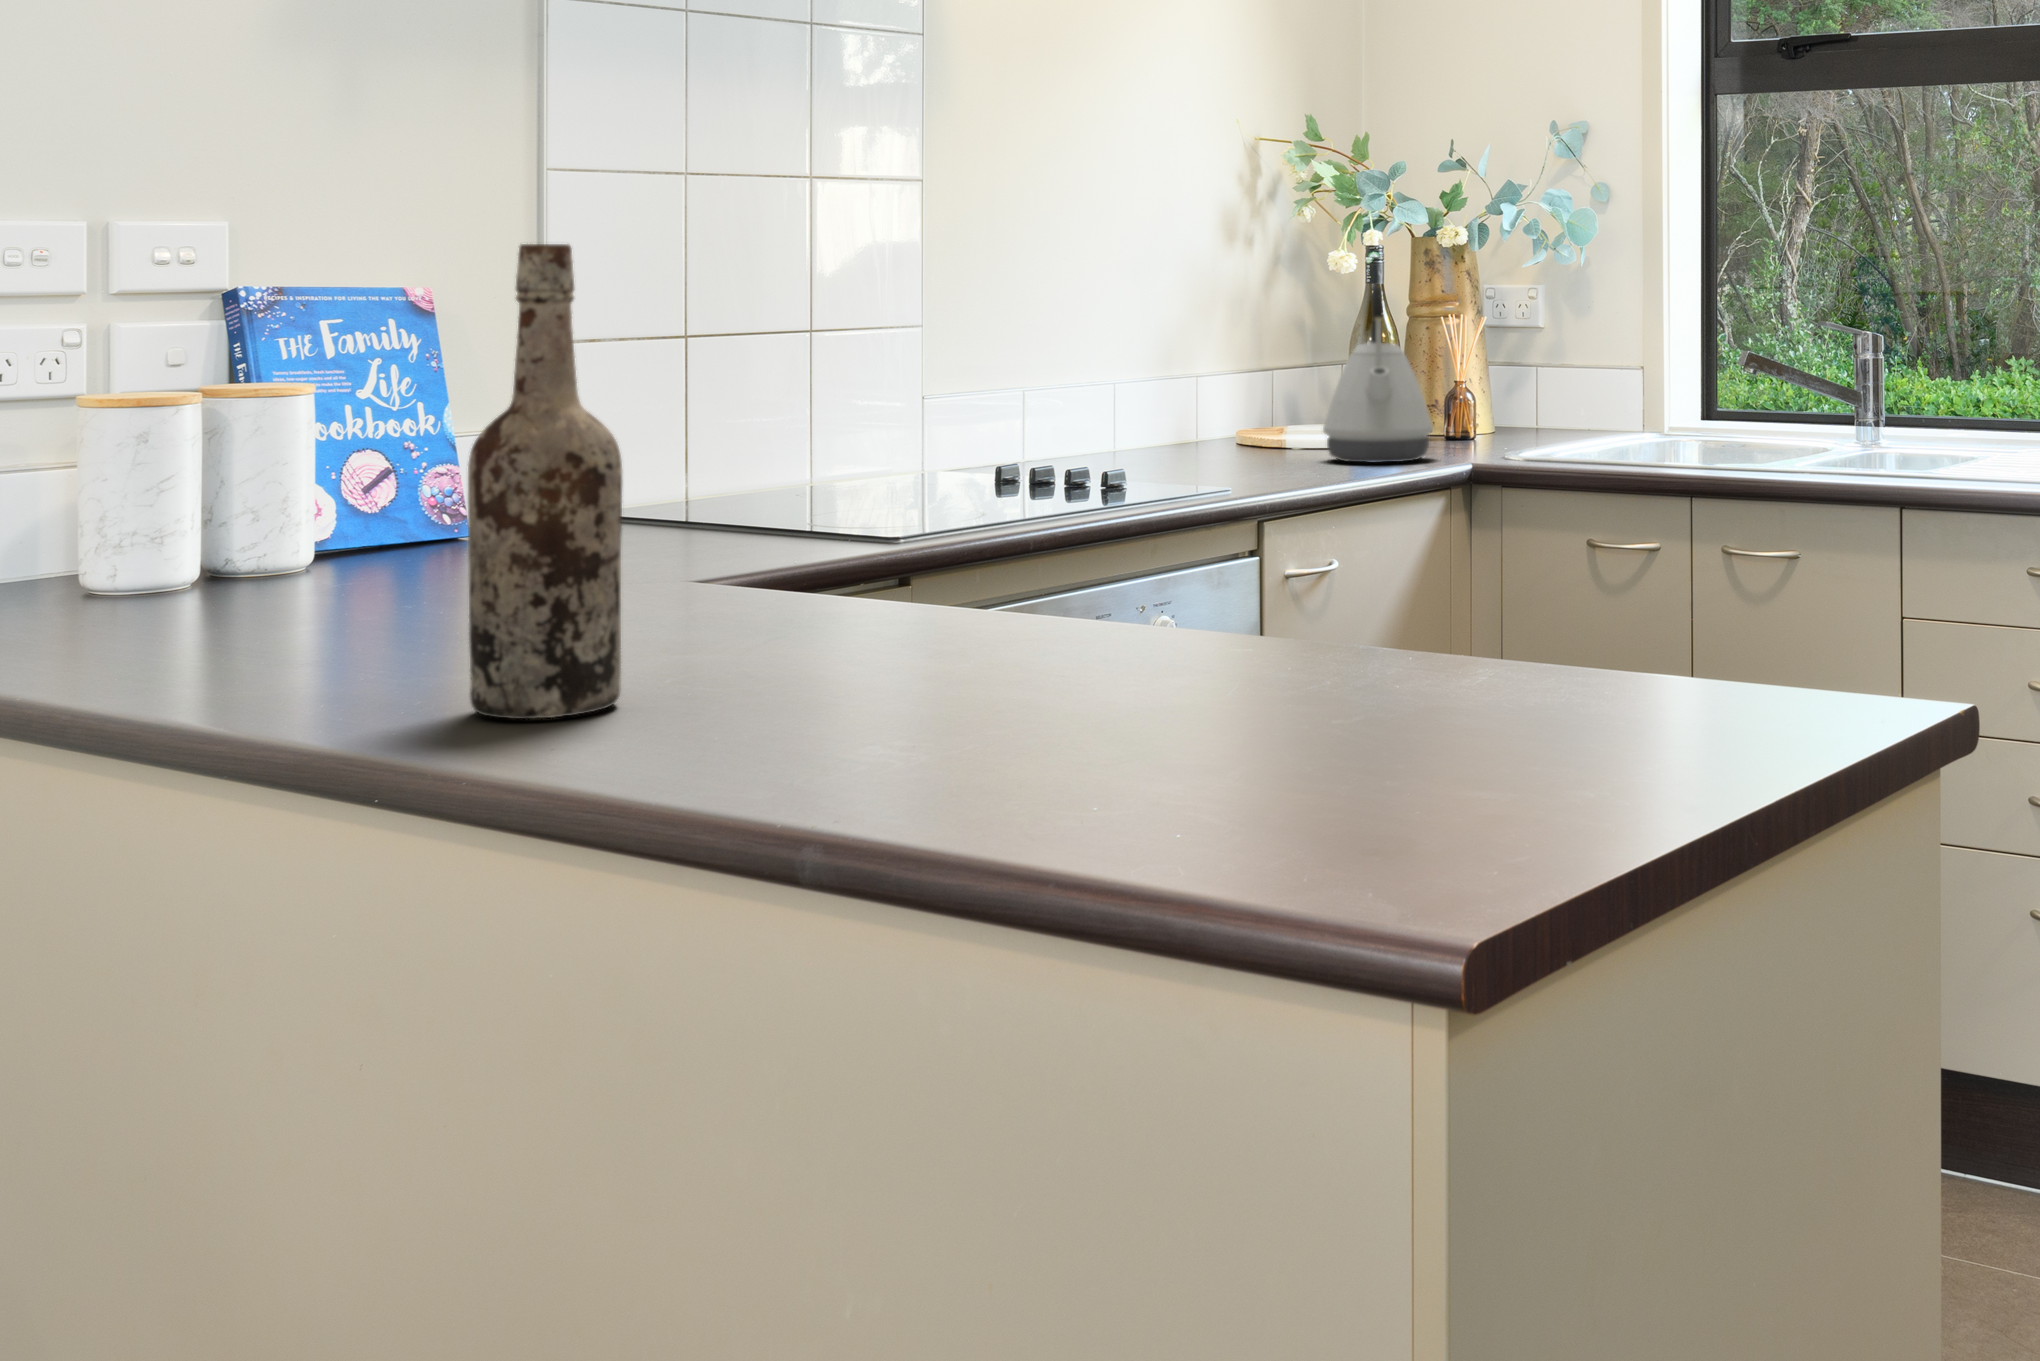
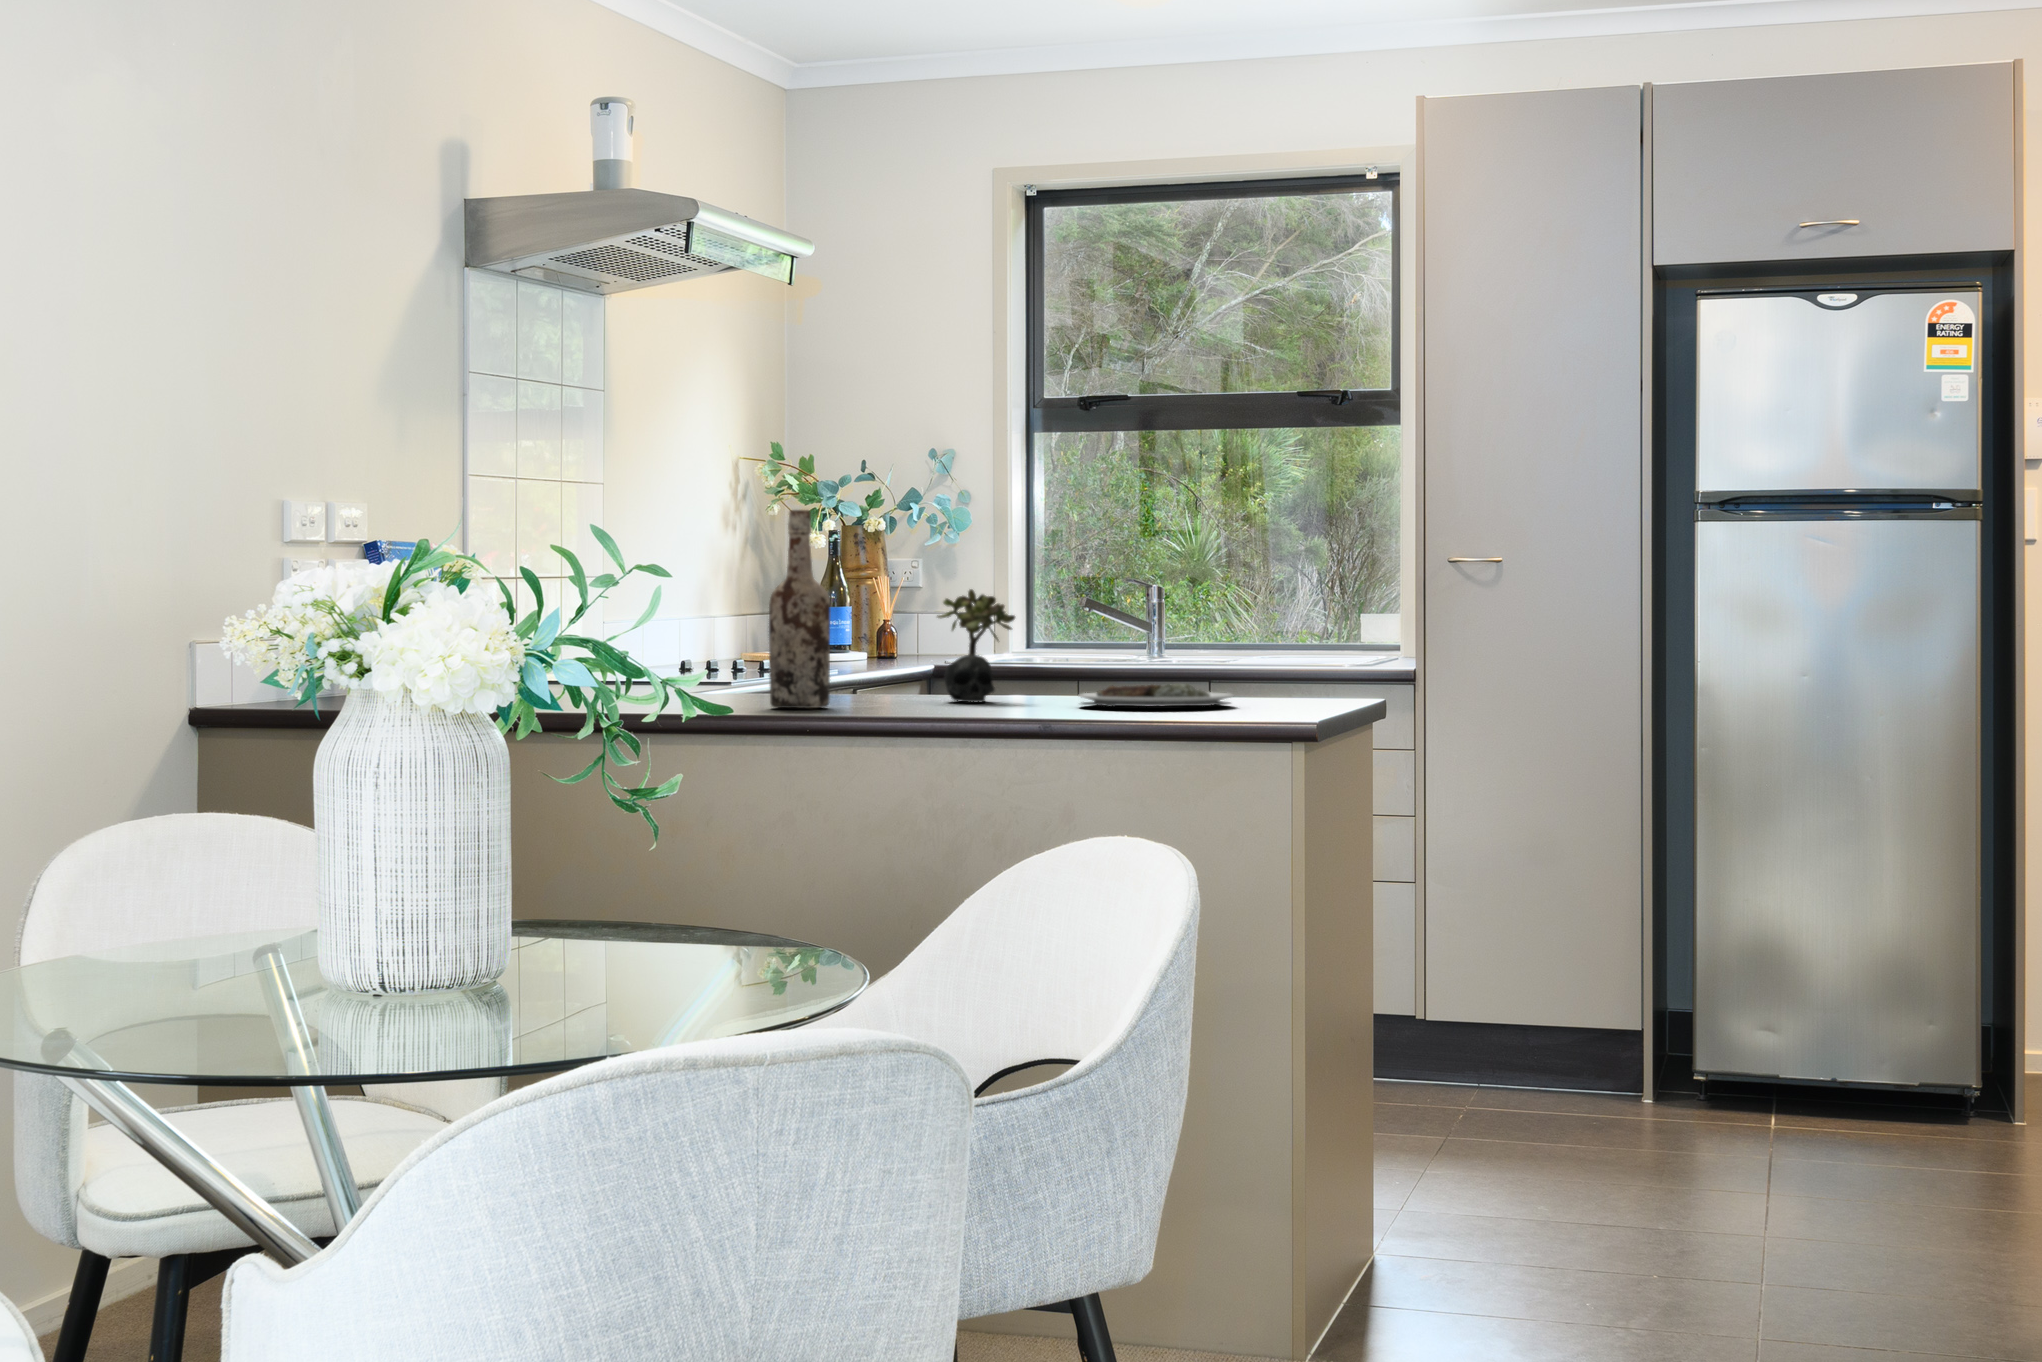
kettle: present [1323,286,1433,463] -> none [841,553,910,663]
succulent plant: none [945,415,1117,687] -> present [937,589,1015,702]
plate: none [1123,670,1582,777] -> present [1078,683,1233,707]

